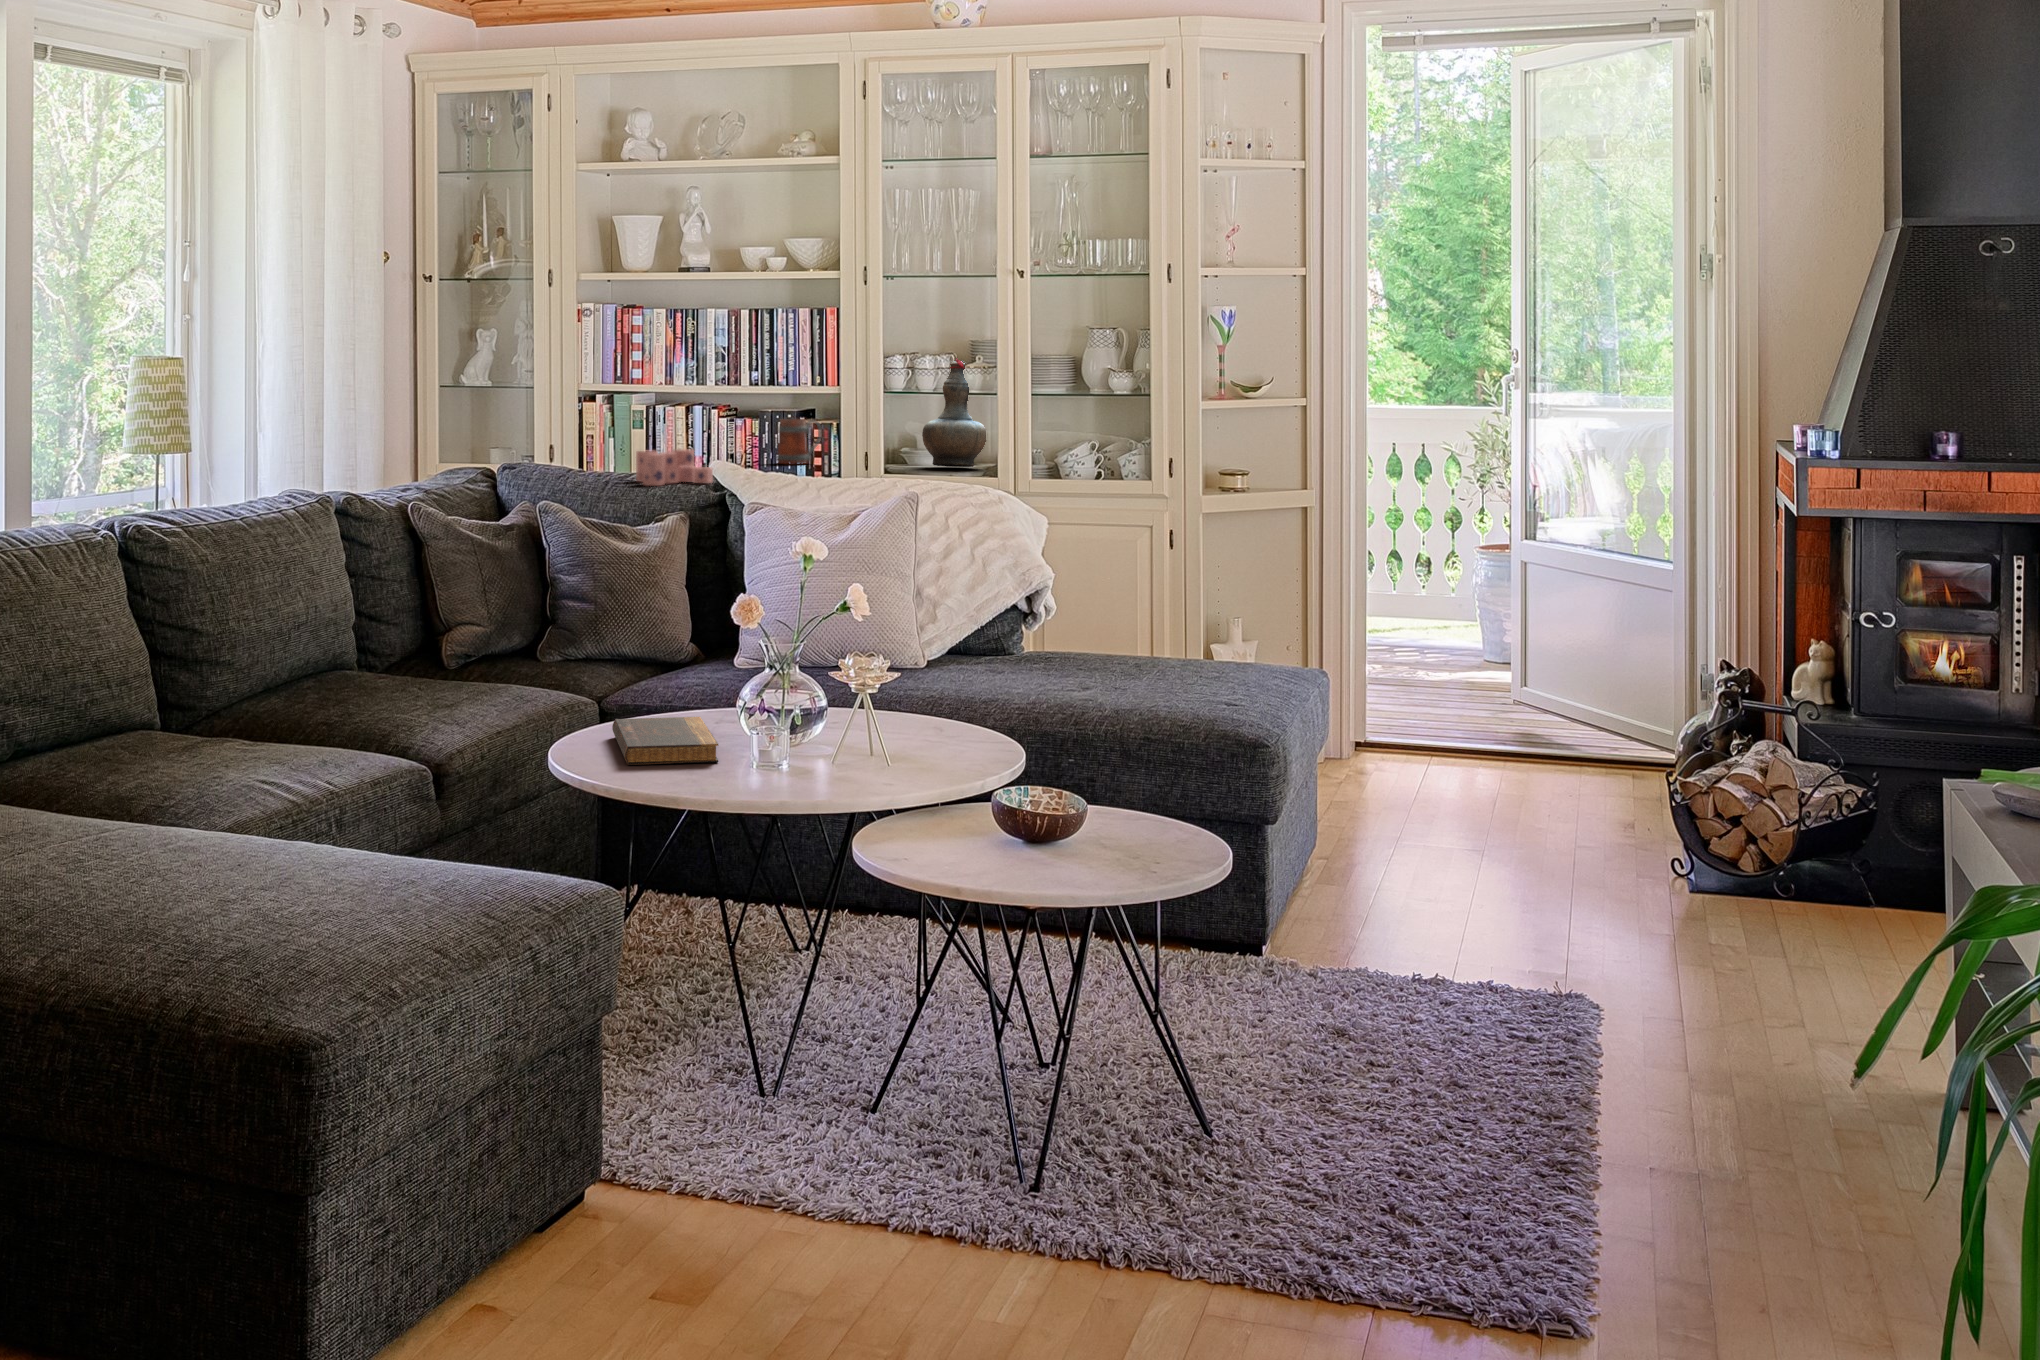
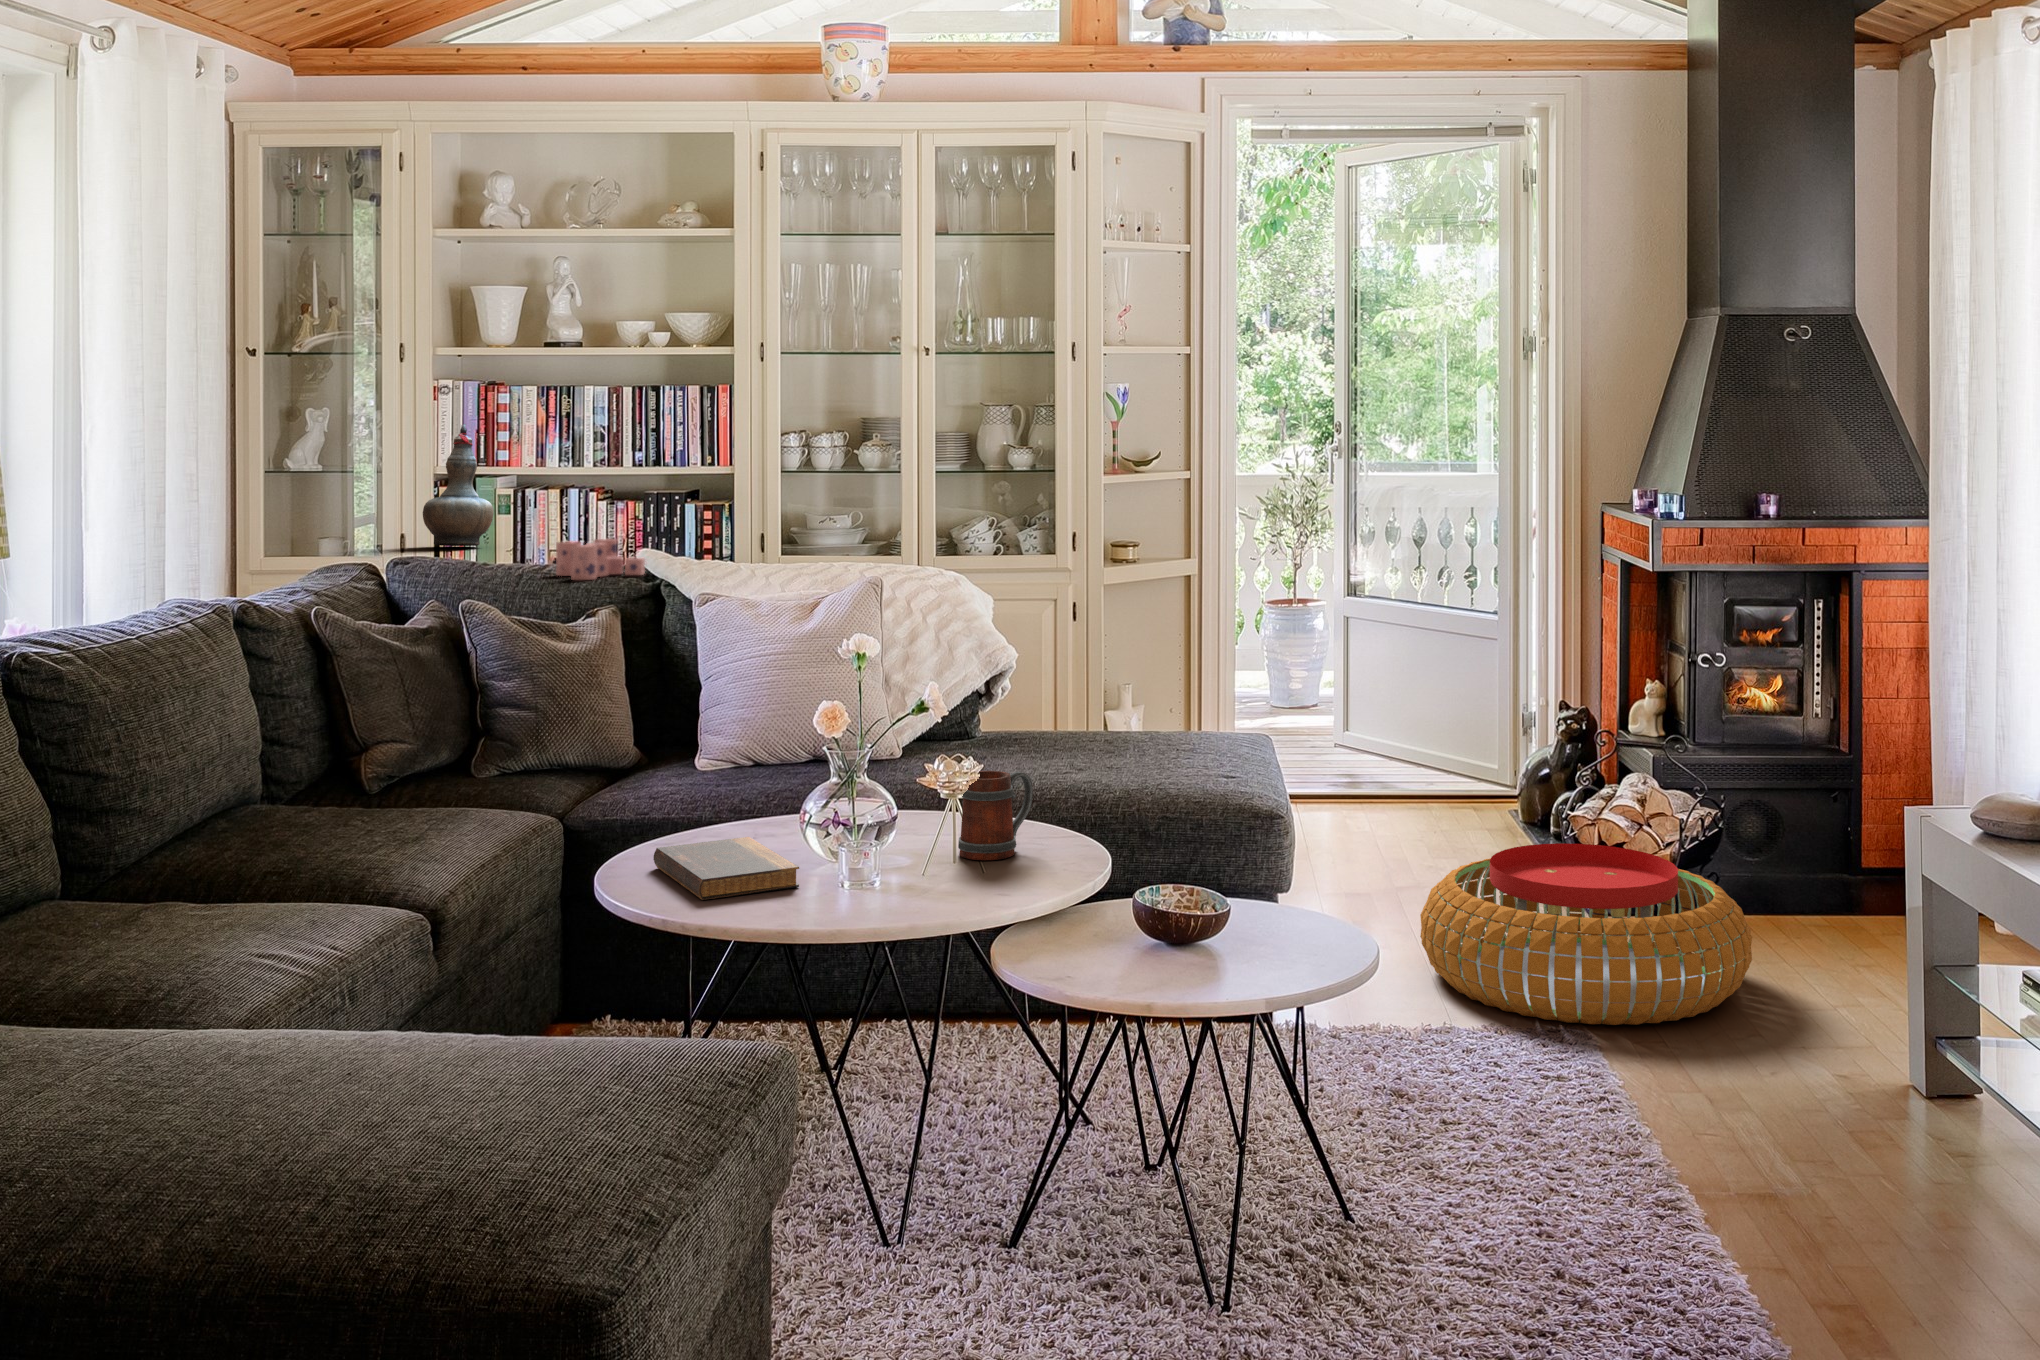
decorative vase: present [922,358,986,467] -> present [423,424,494,546]
mug: present [777,419,822,464] -> present [958,771,1033,860]
pouf: none [1449,807,1838,1007] -> present [1420,843,1752,1025]

